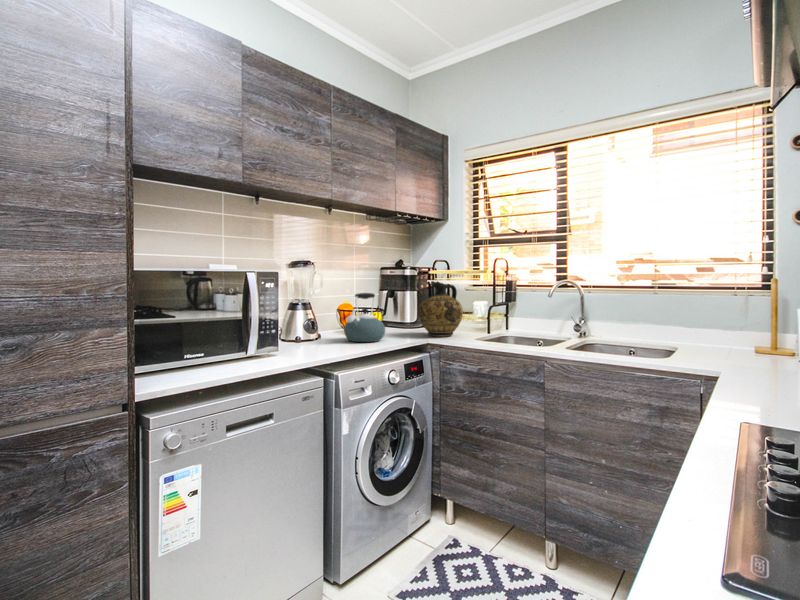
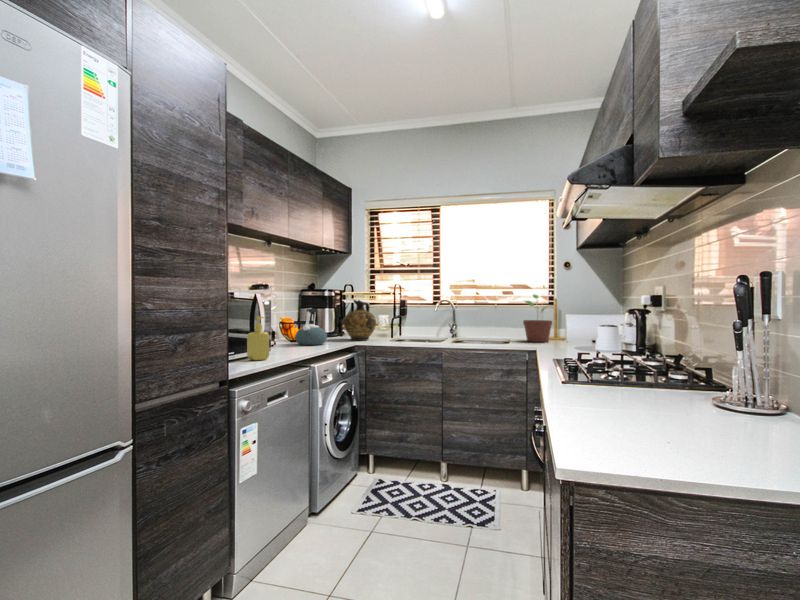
potted plant: none [705,272,766,355] -> present [523,294,552,342]
soap dispenser: none [225,305,254,368] -> present [247,317,269,360]

